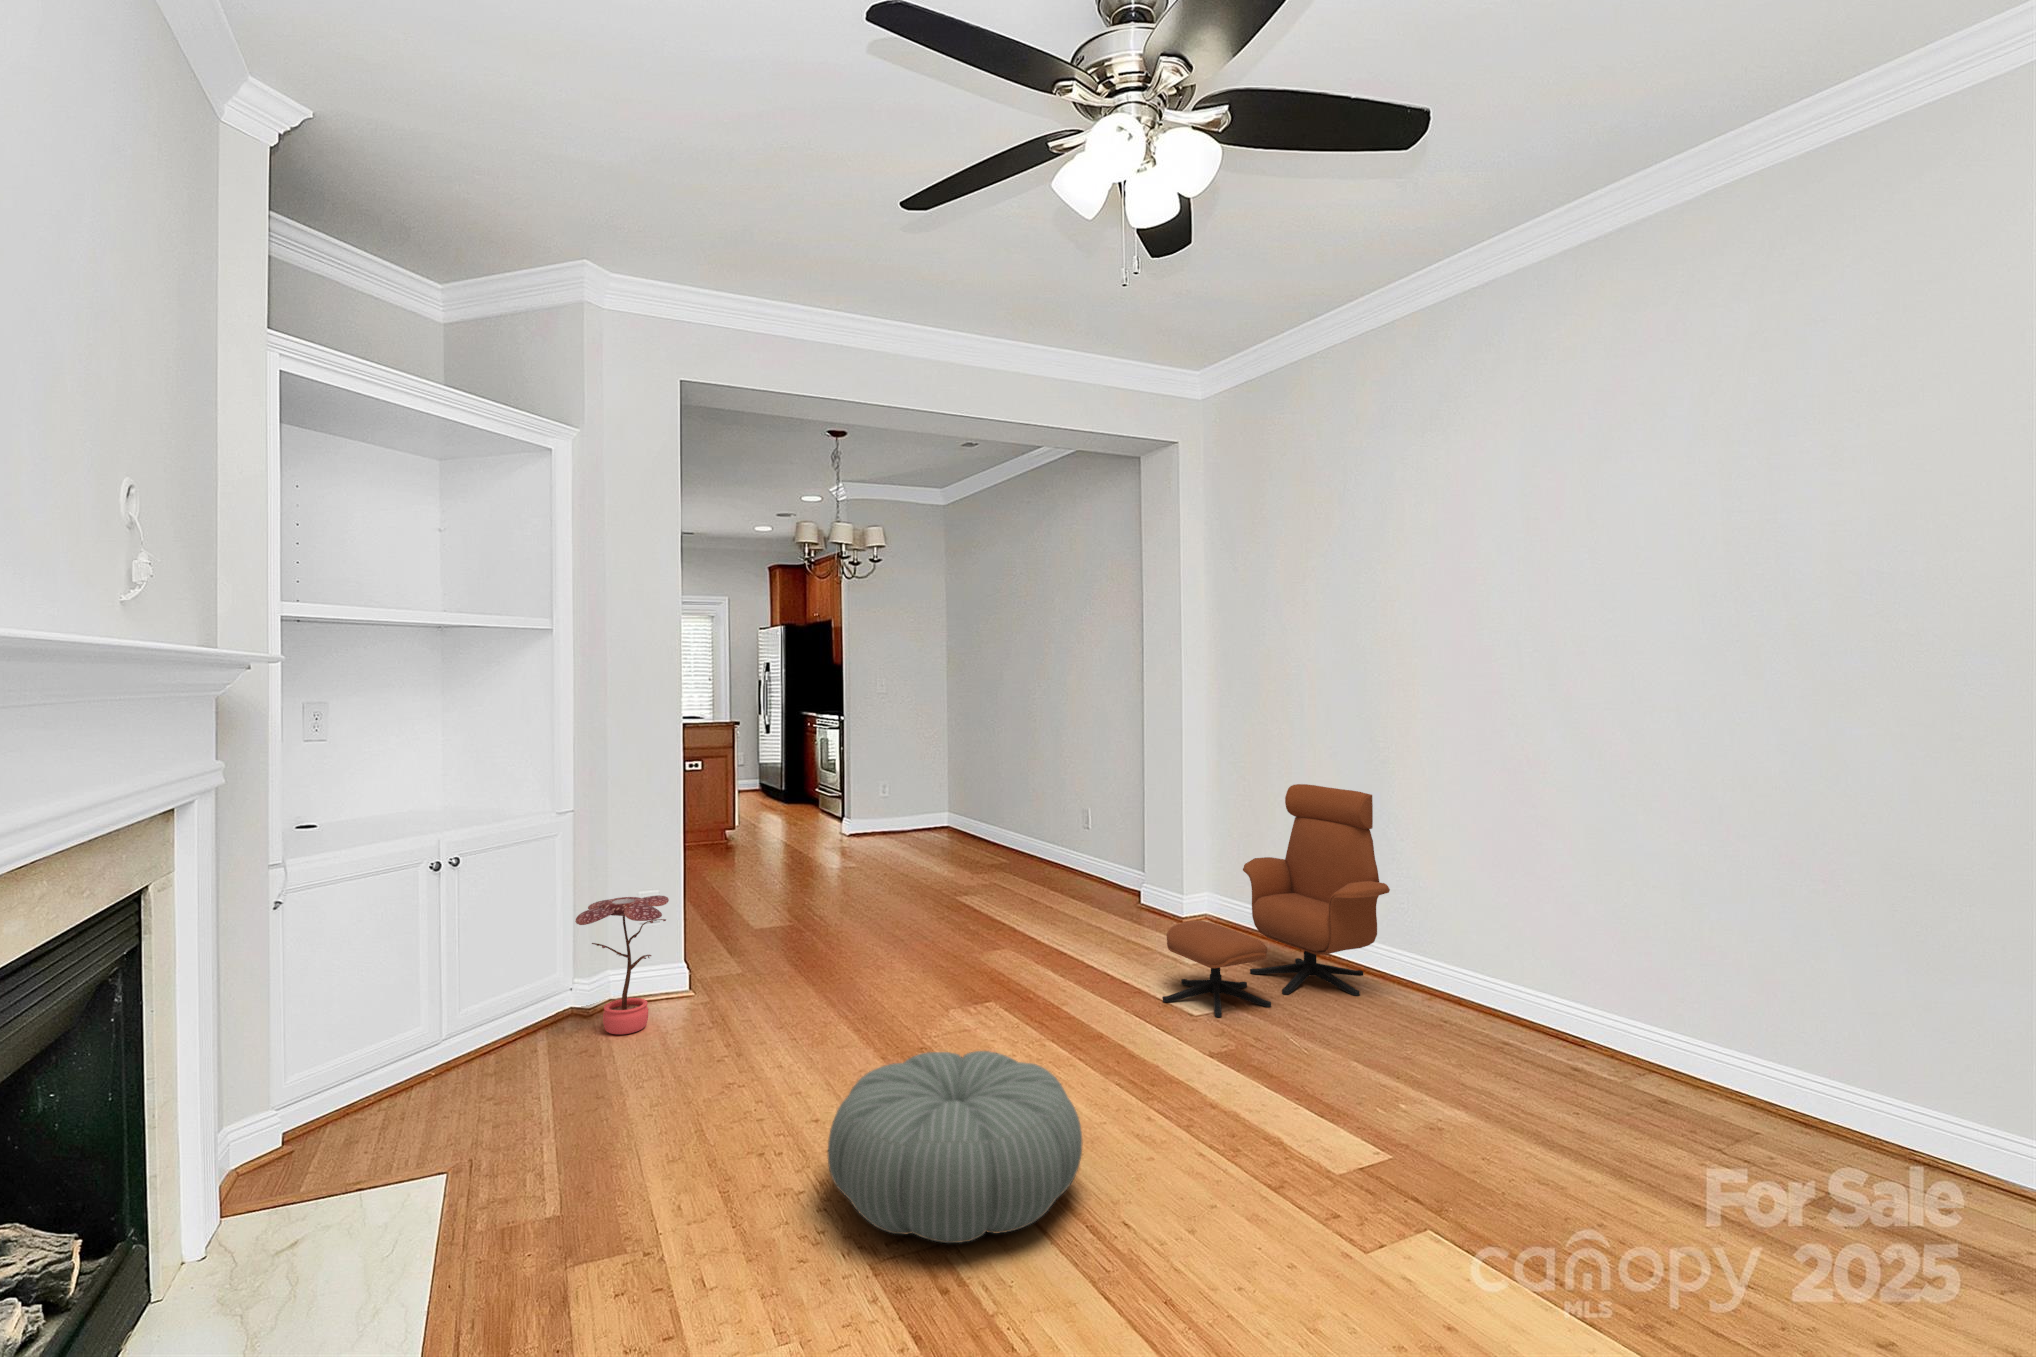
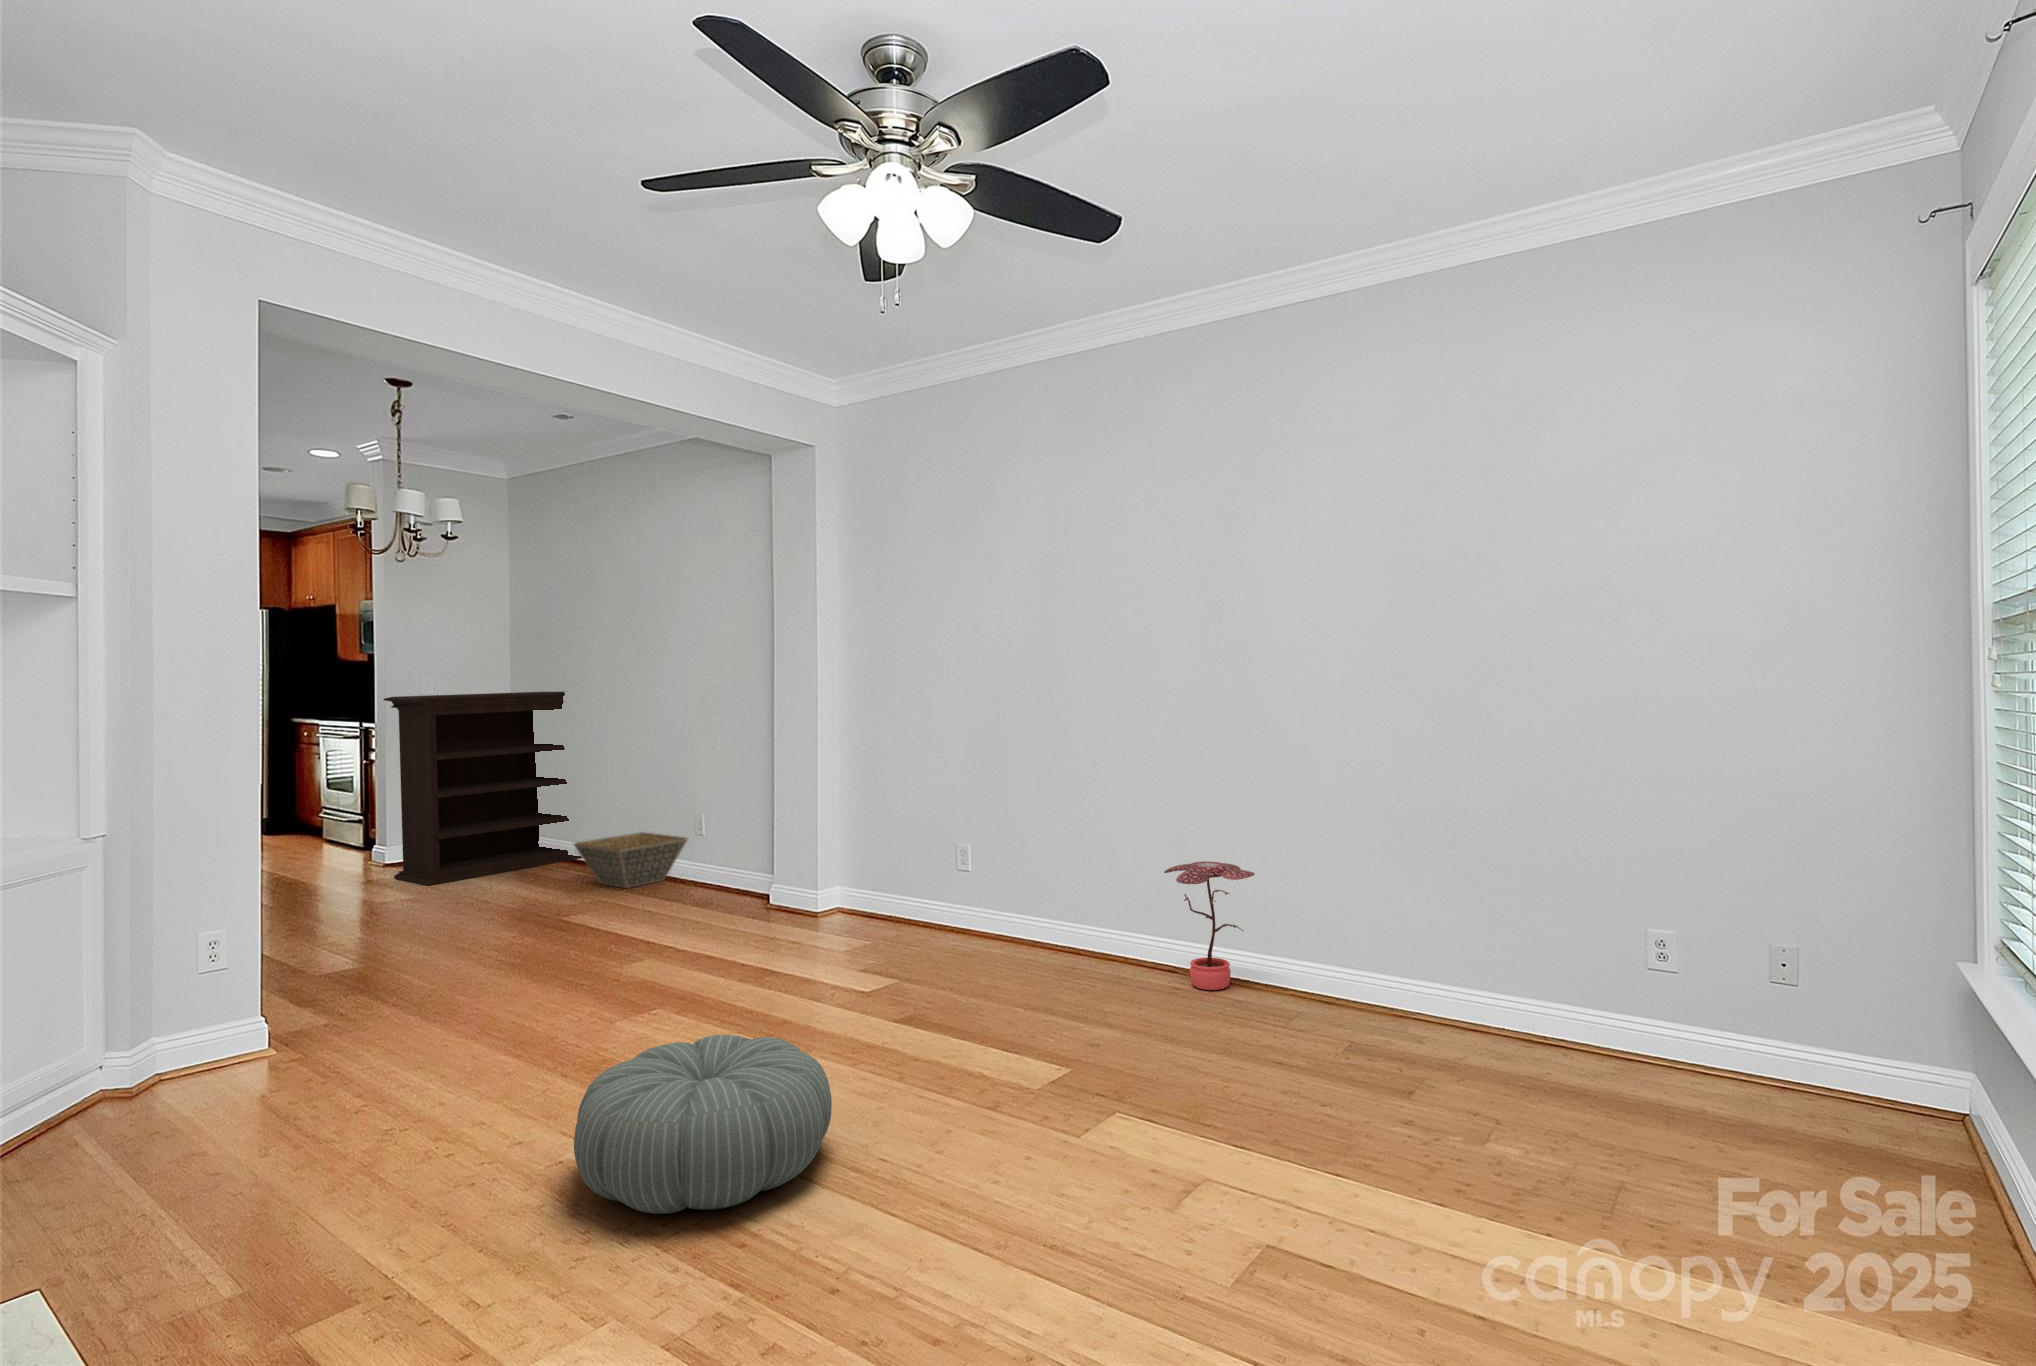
bookshelf: none [848,689,1001,851] -> present [384,692,582,885]
lounge chair: present [1163,784,1390,1017] -> none [832,767,1028,988]
basket: none [980,821,1077,873] -> present [574,832,687,888]
potted plant: present [575,896,669,1034] -> present [1164,861,1255,990]

